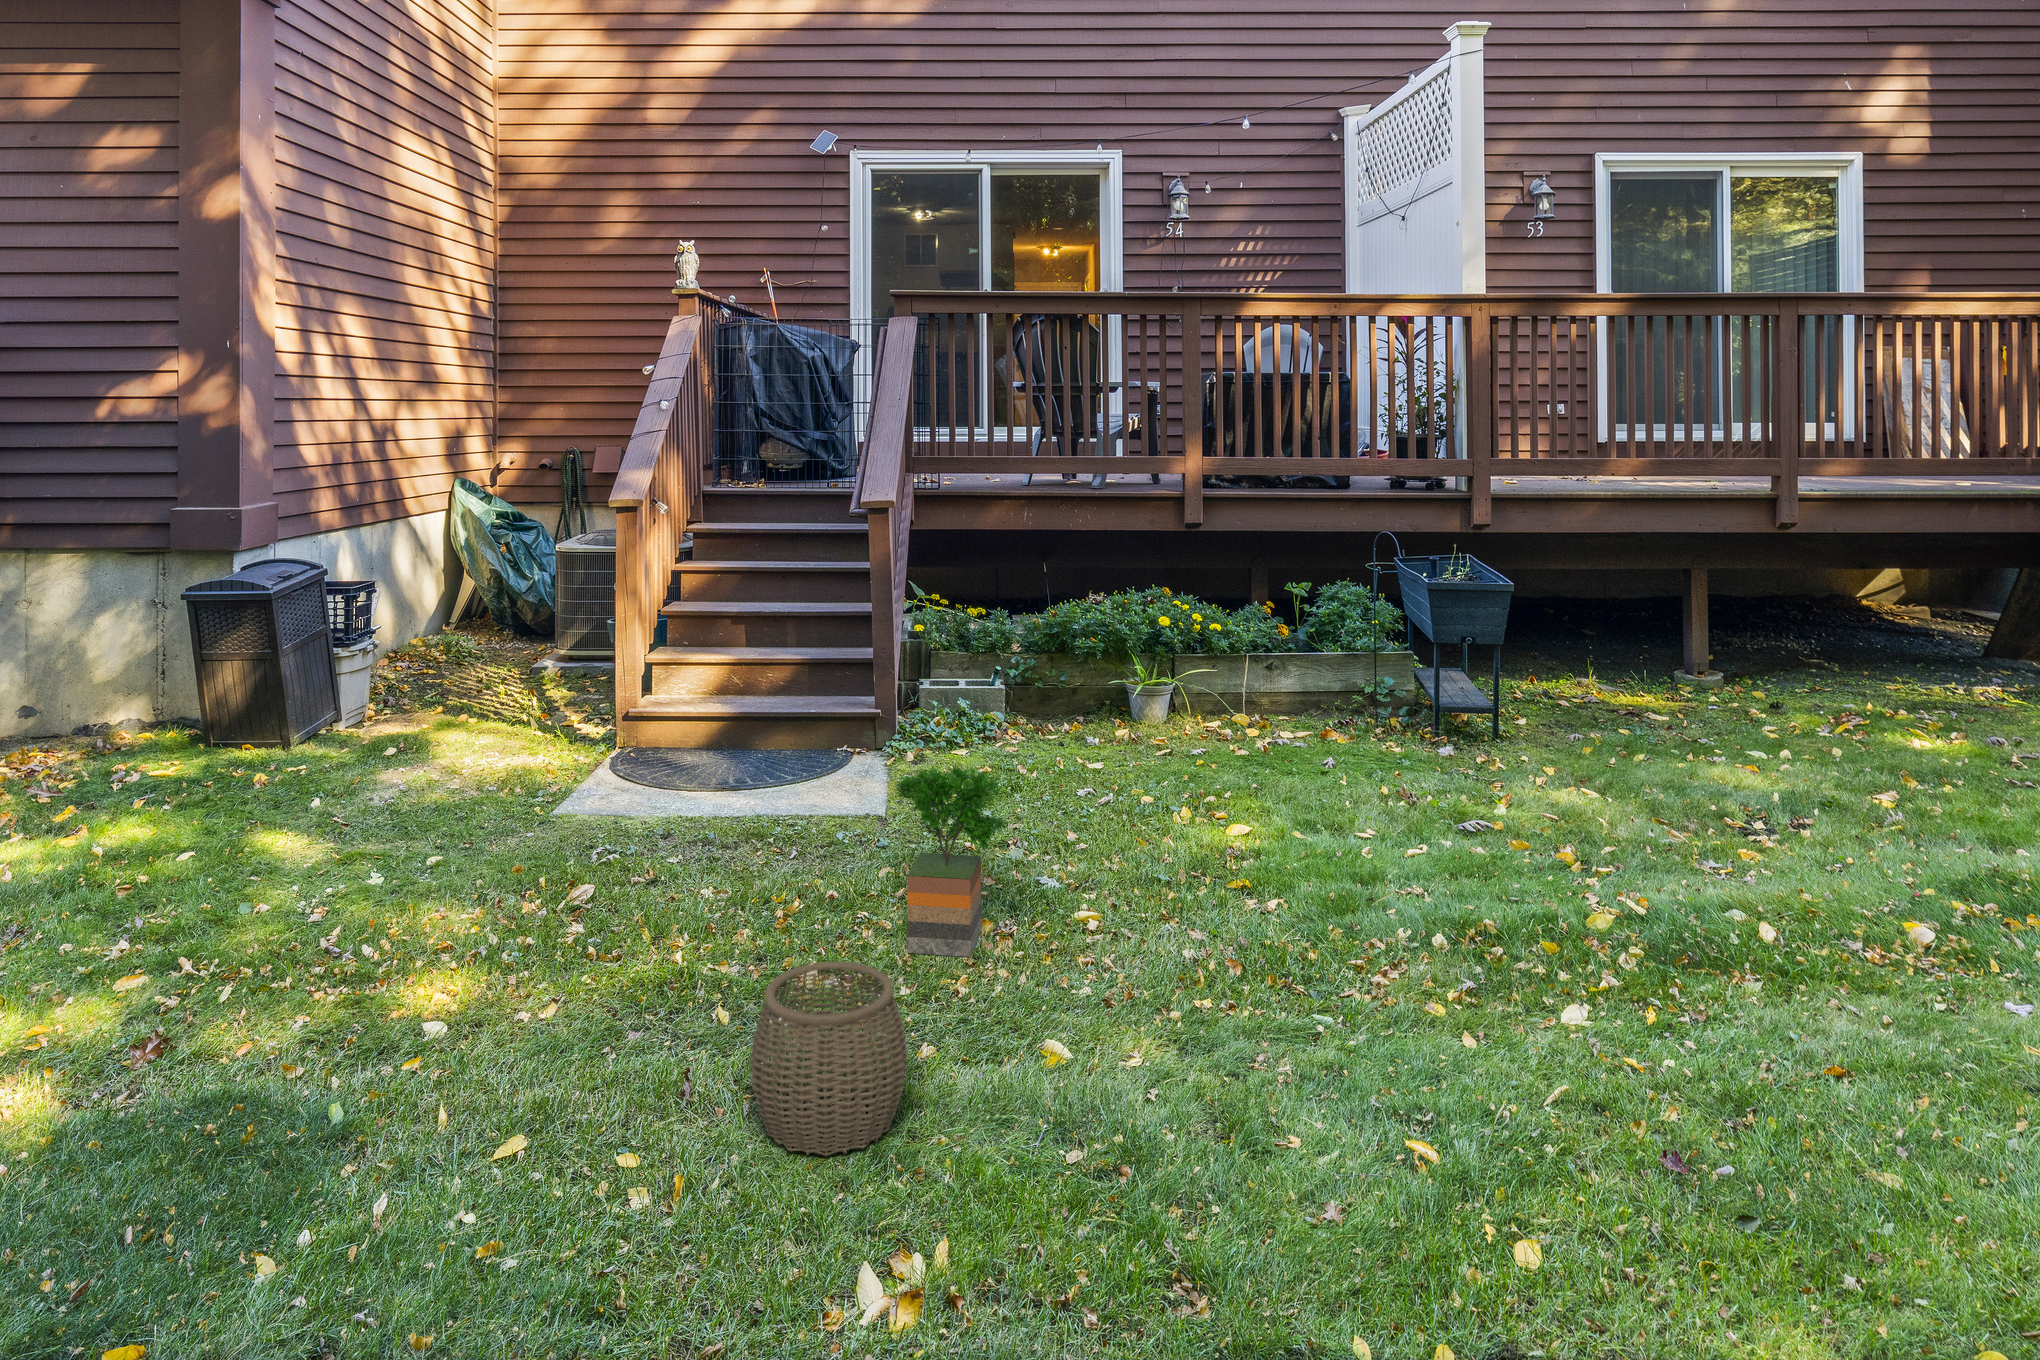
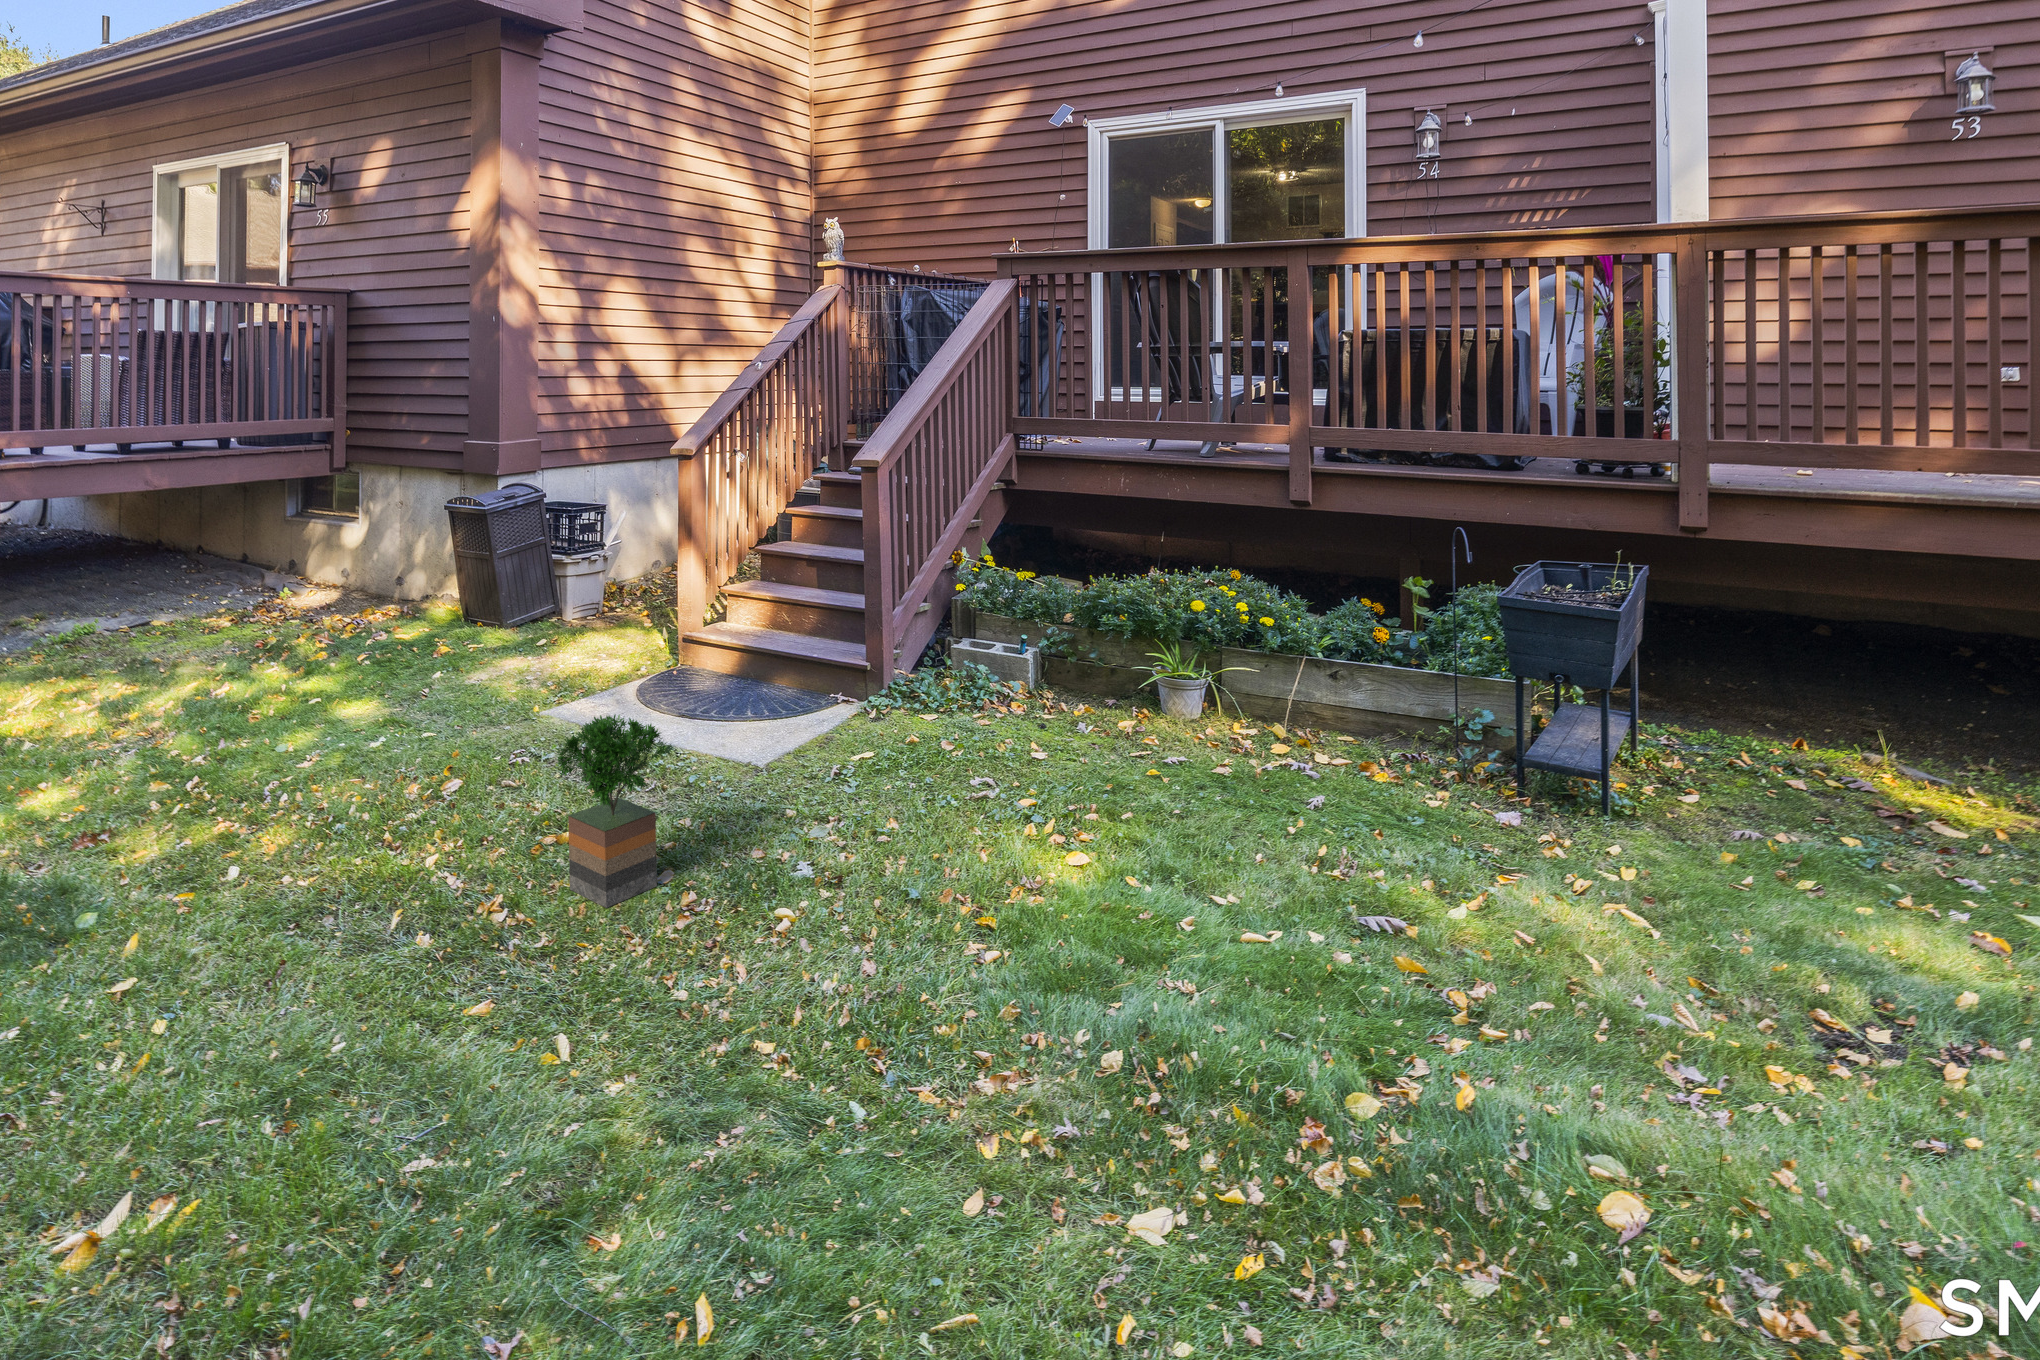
woven basket: present [750,961,908,1156] -> none [178,872,341,1051]

